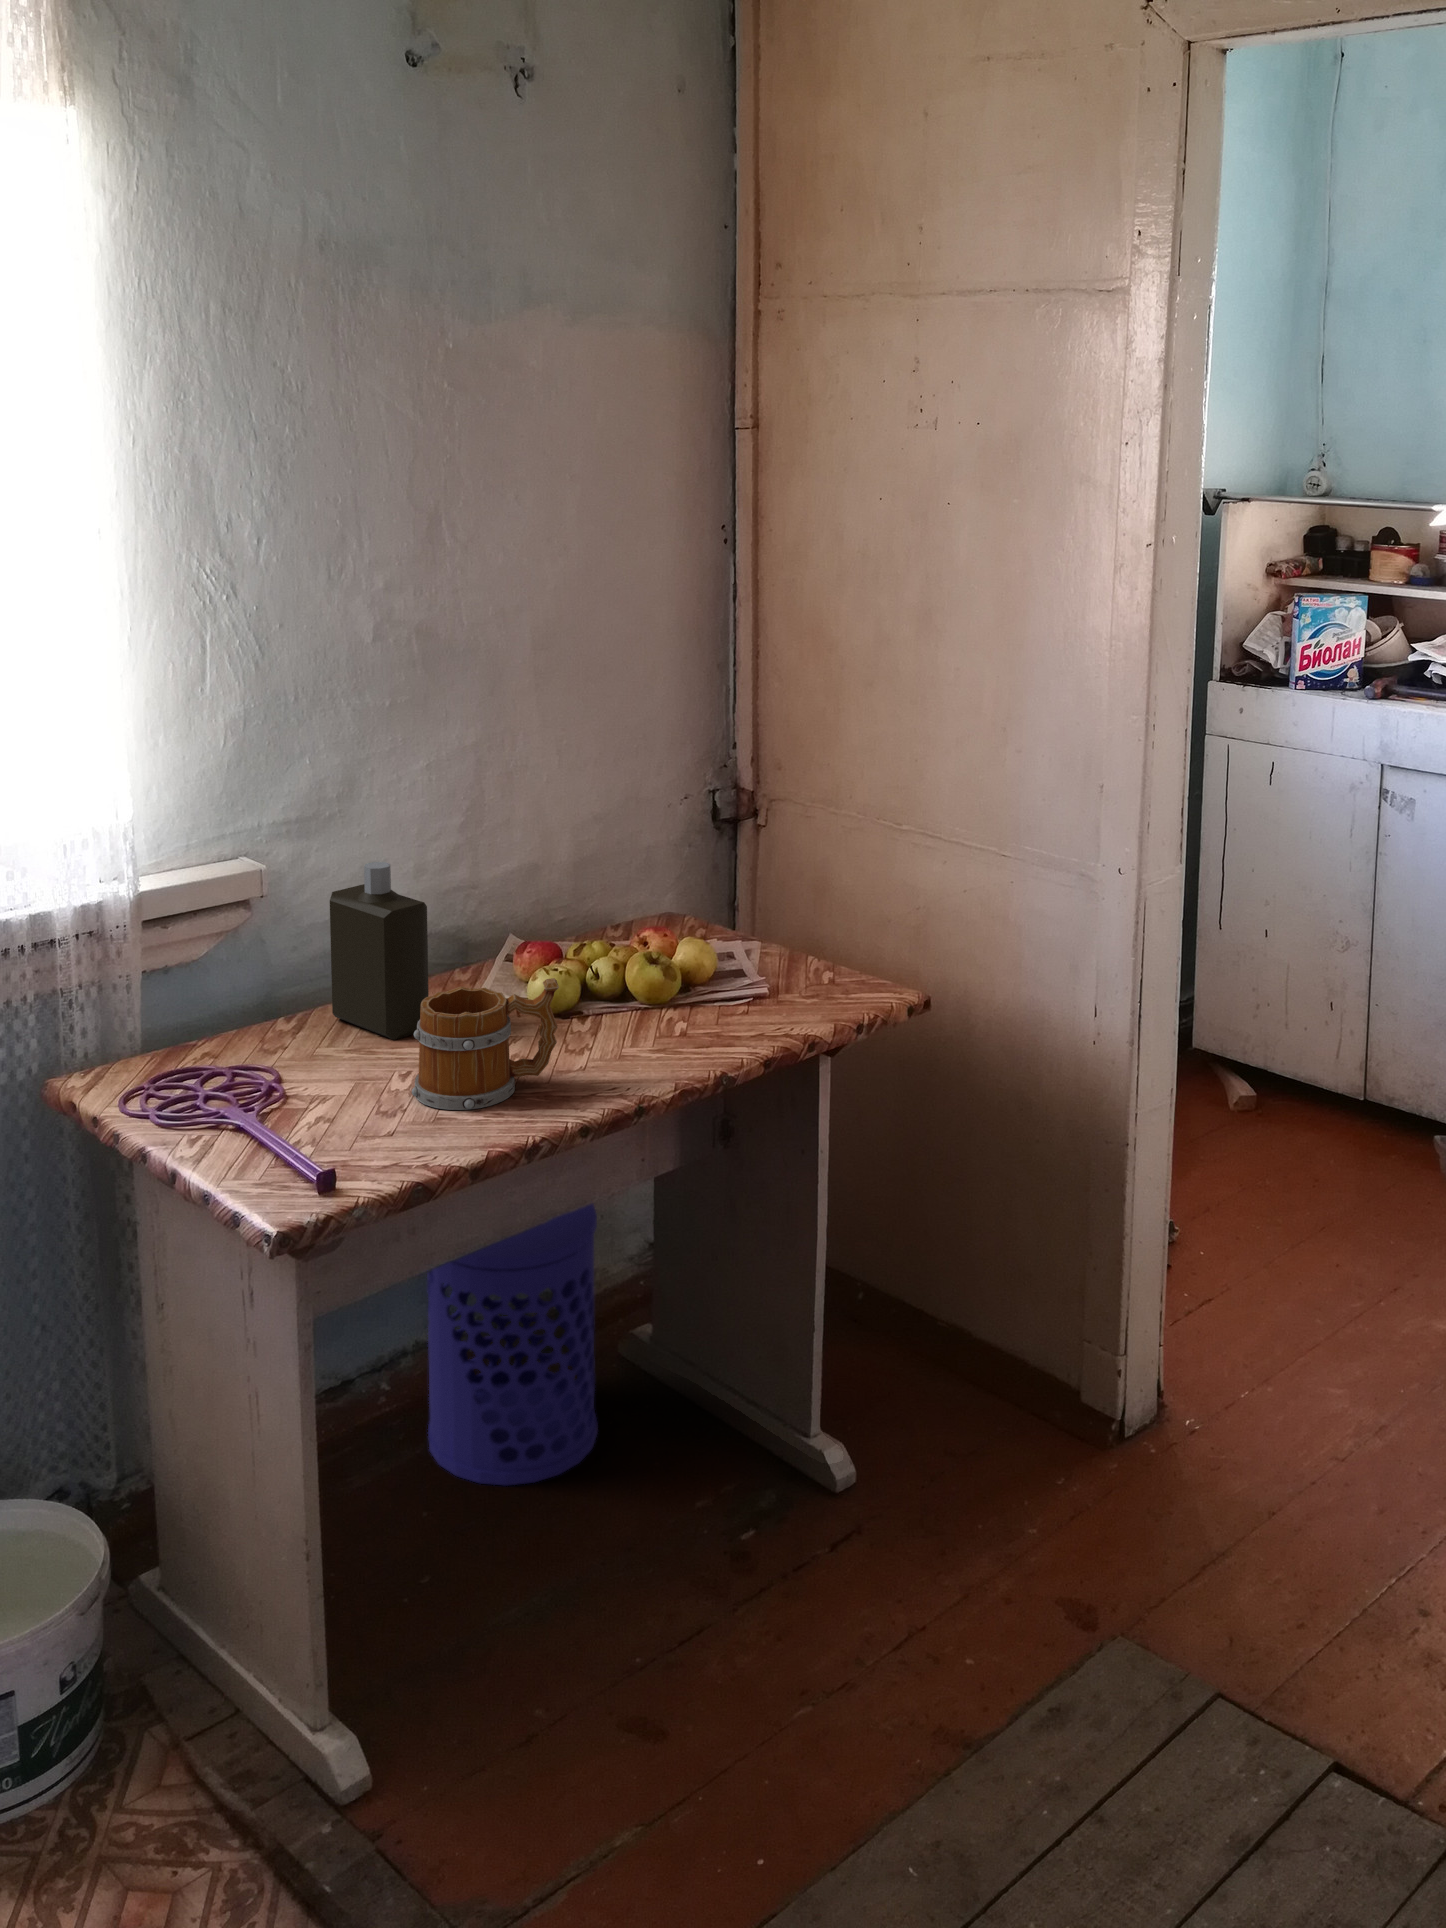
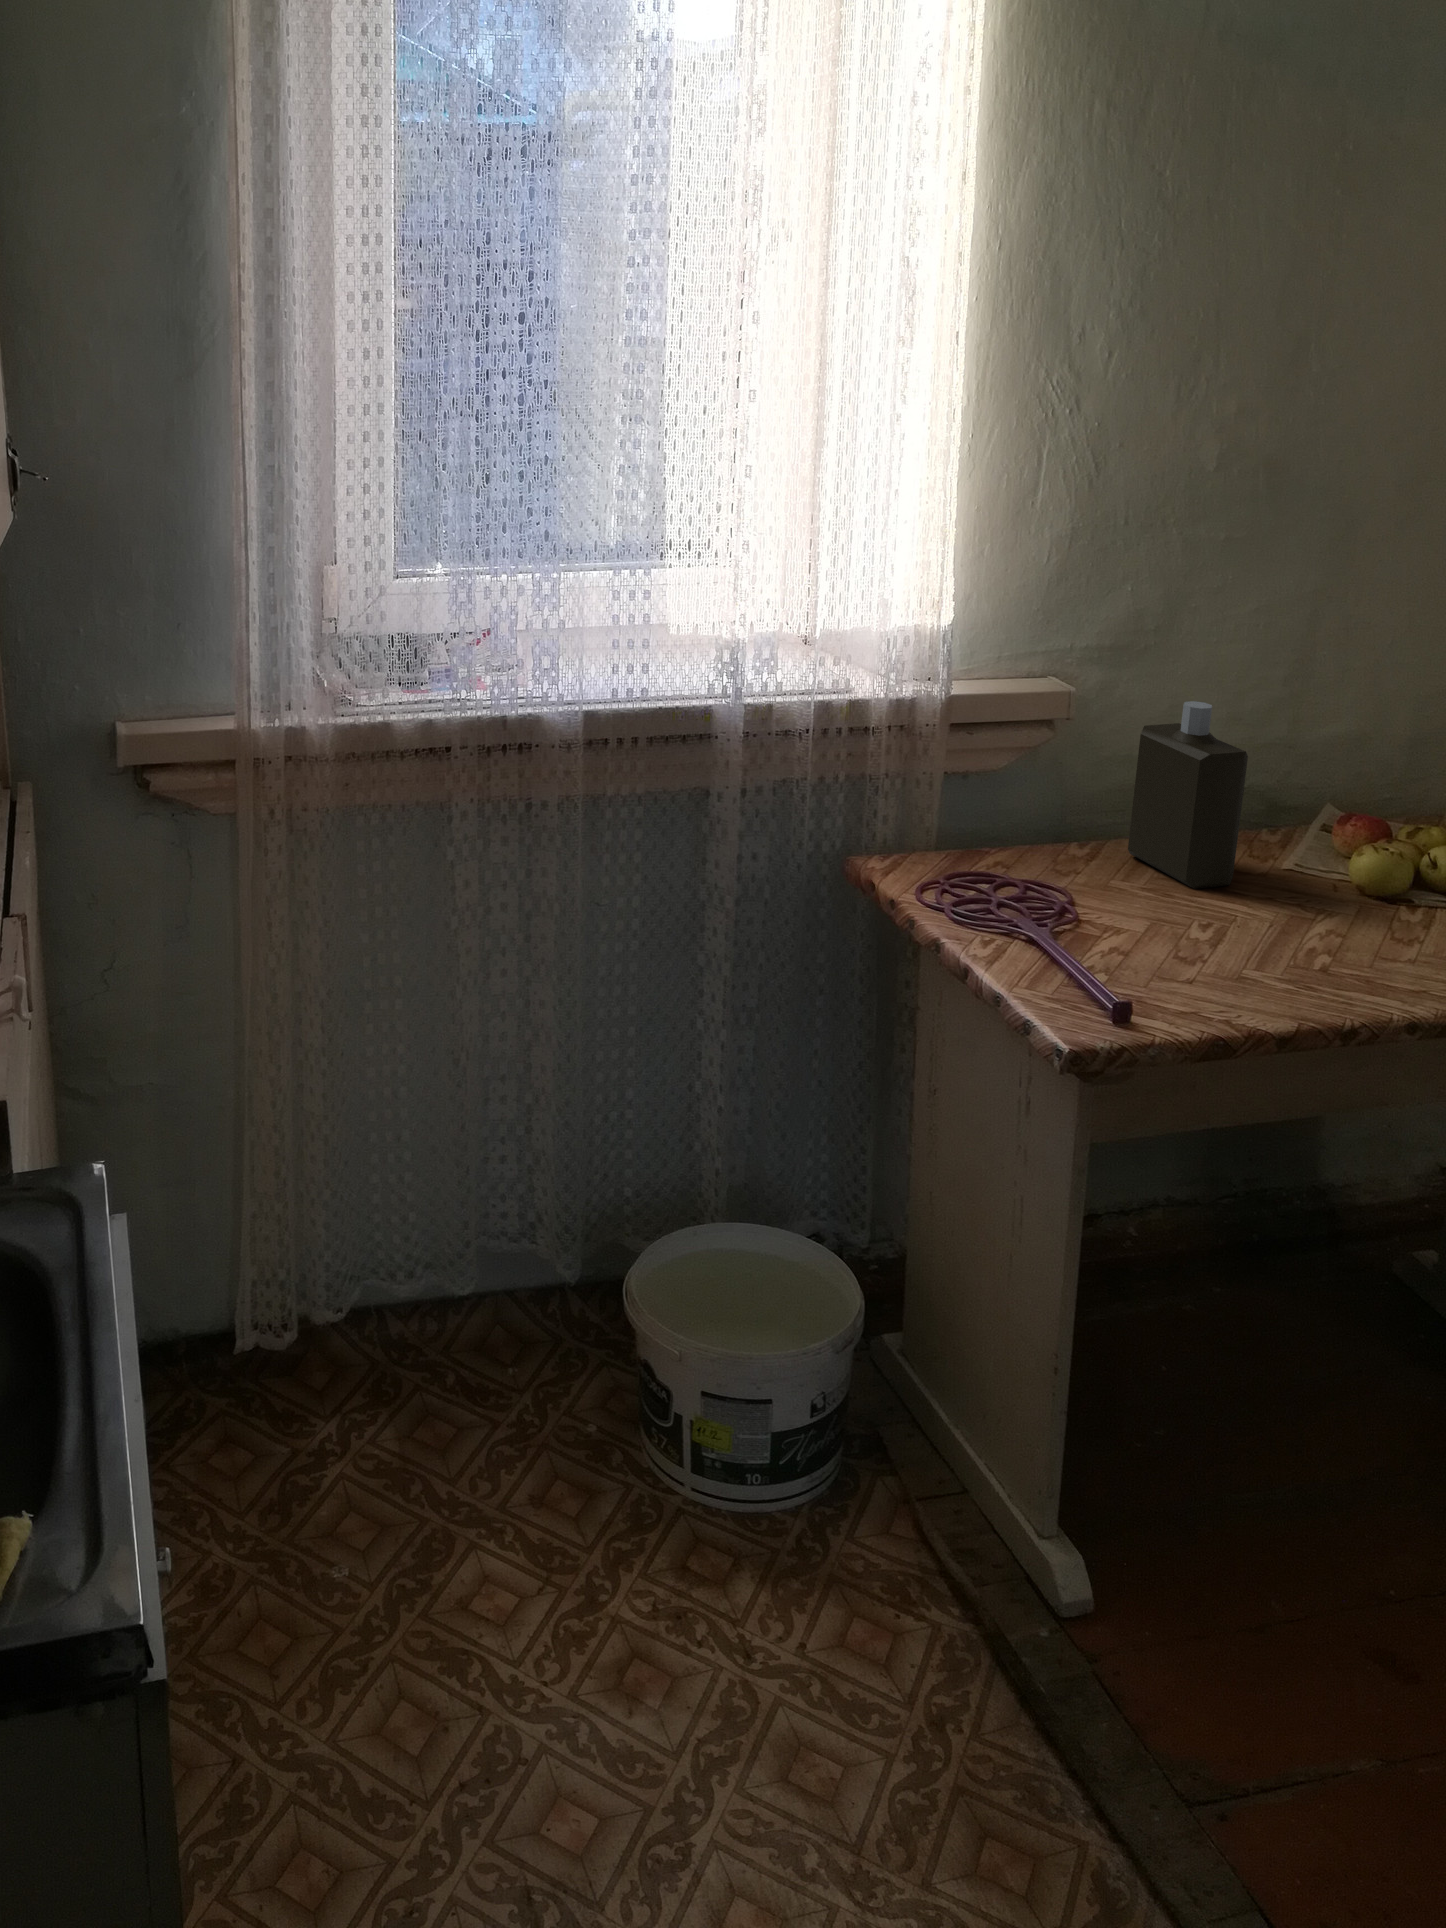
mug: present [412,978,559,1110] -> none [1215,845,1403,977]
waste bin: present [427,1204,598,1485] -> none [1164,1058,1390,1382]

